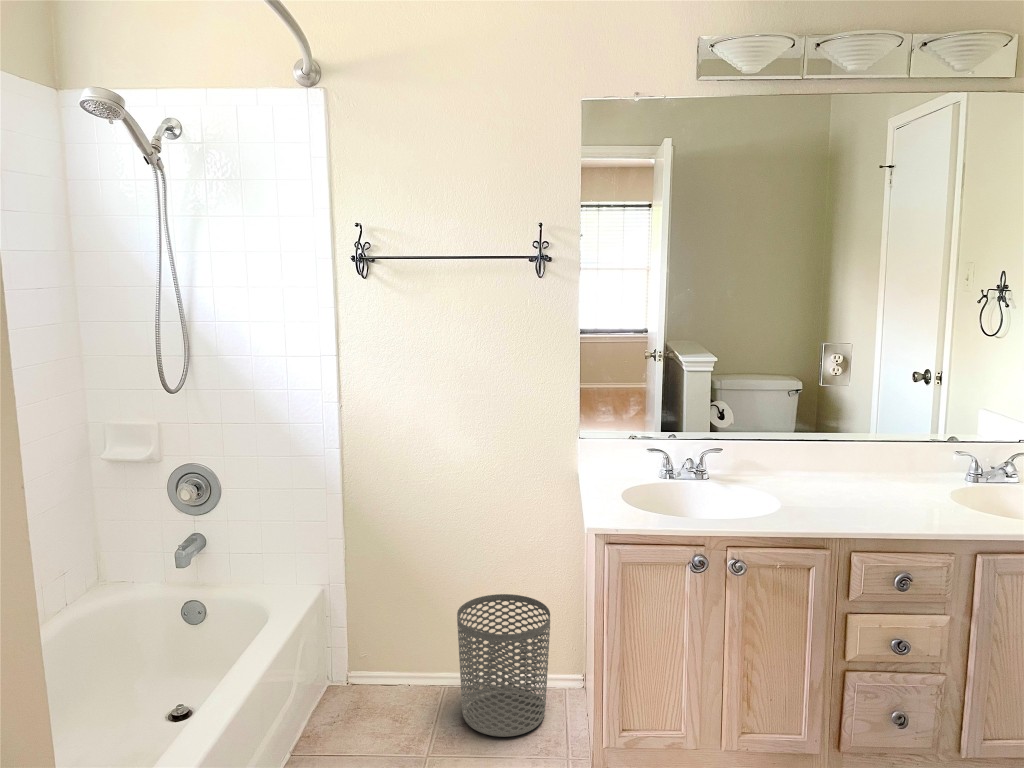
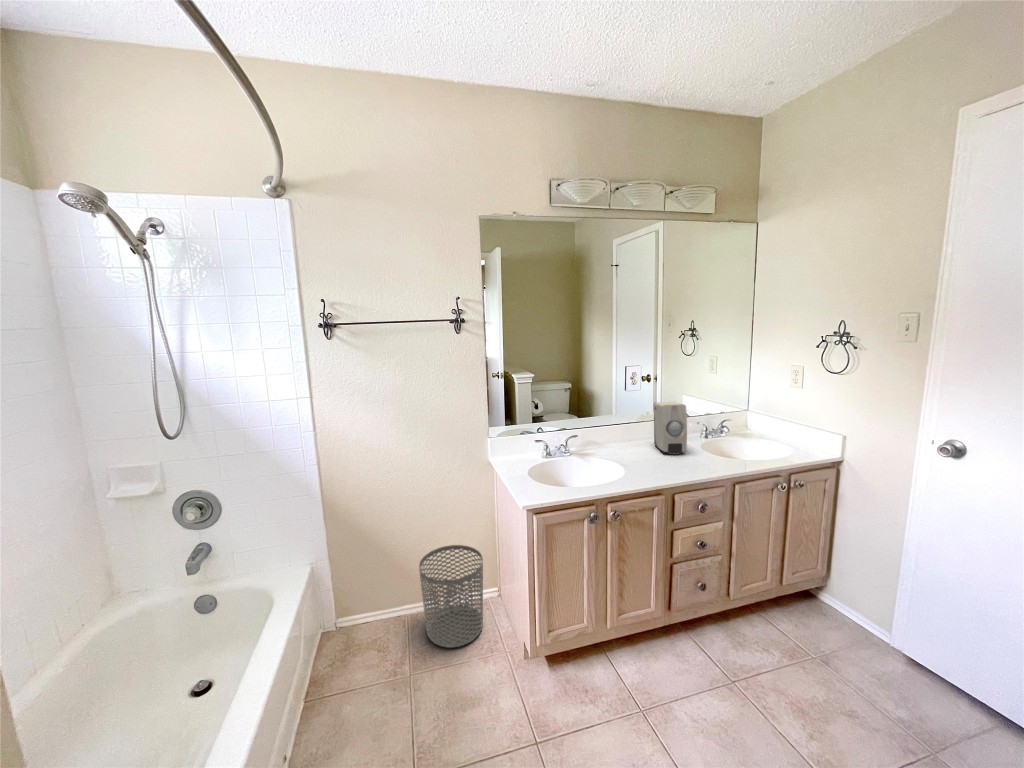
soap dispenser: none [860,408,913,498] -> present [654,402,687,455]

